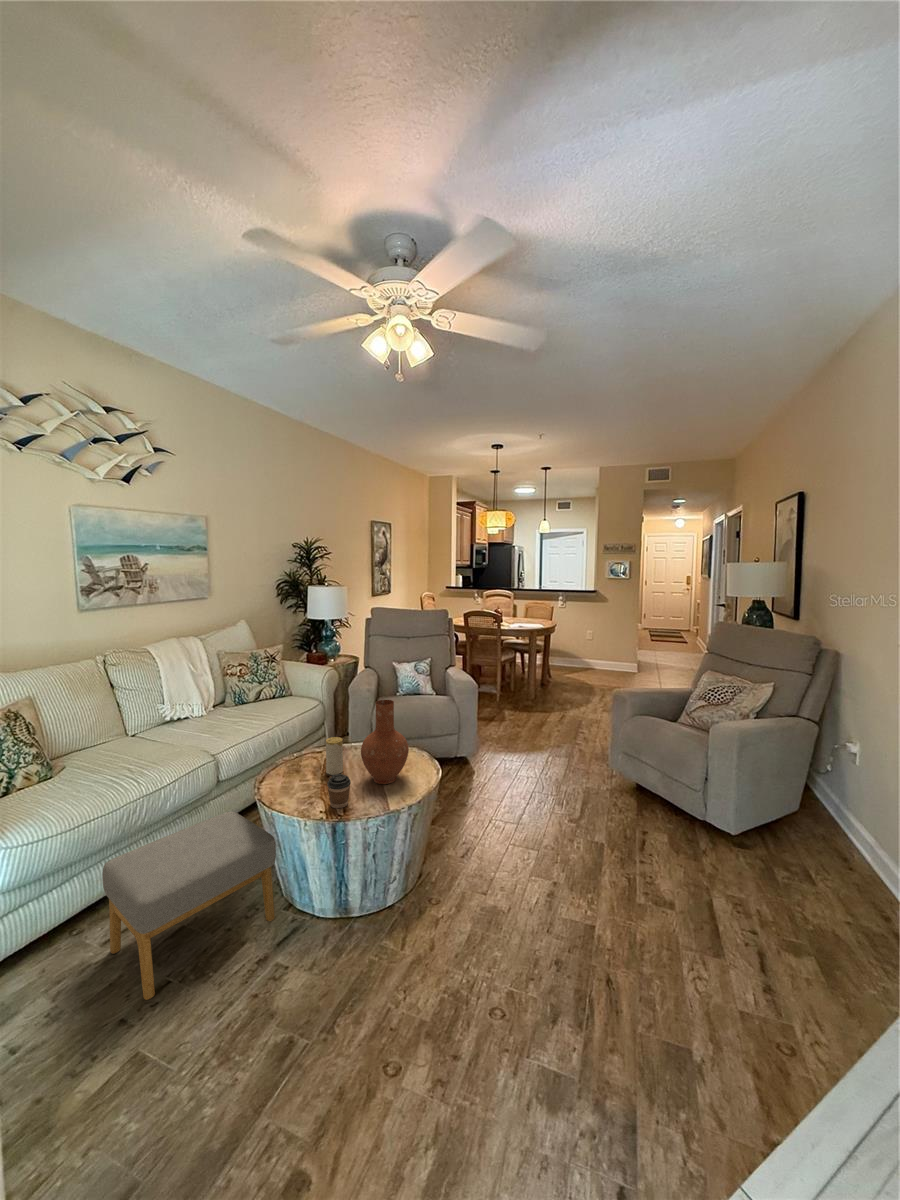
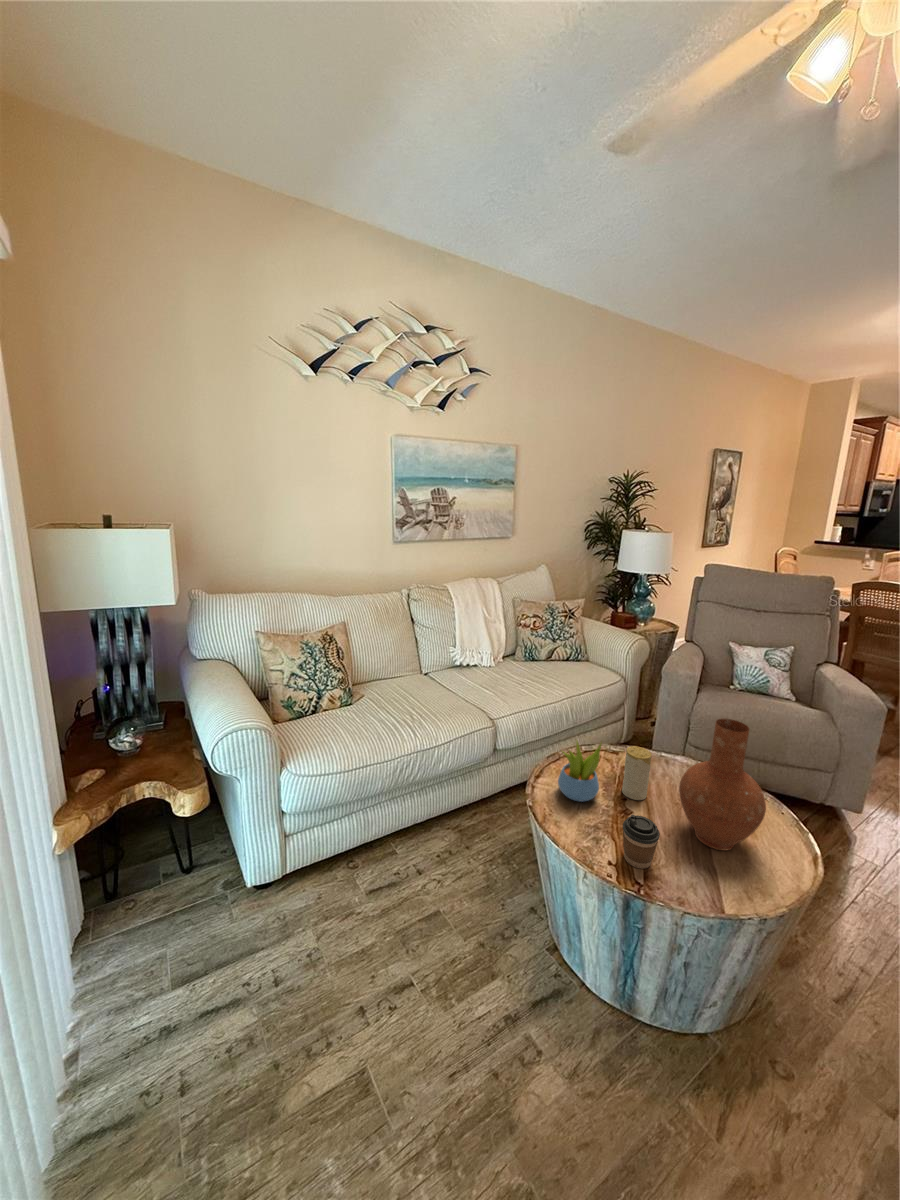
succulent plant: none [278,737,310,787] -> present [558,741,602,802]
footstool: present [102,811,276,1000] -> none [367,797,544,996]

